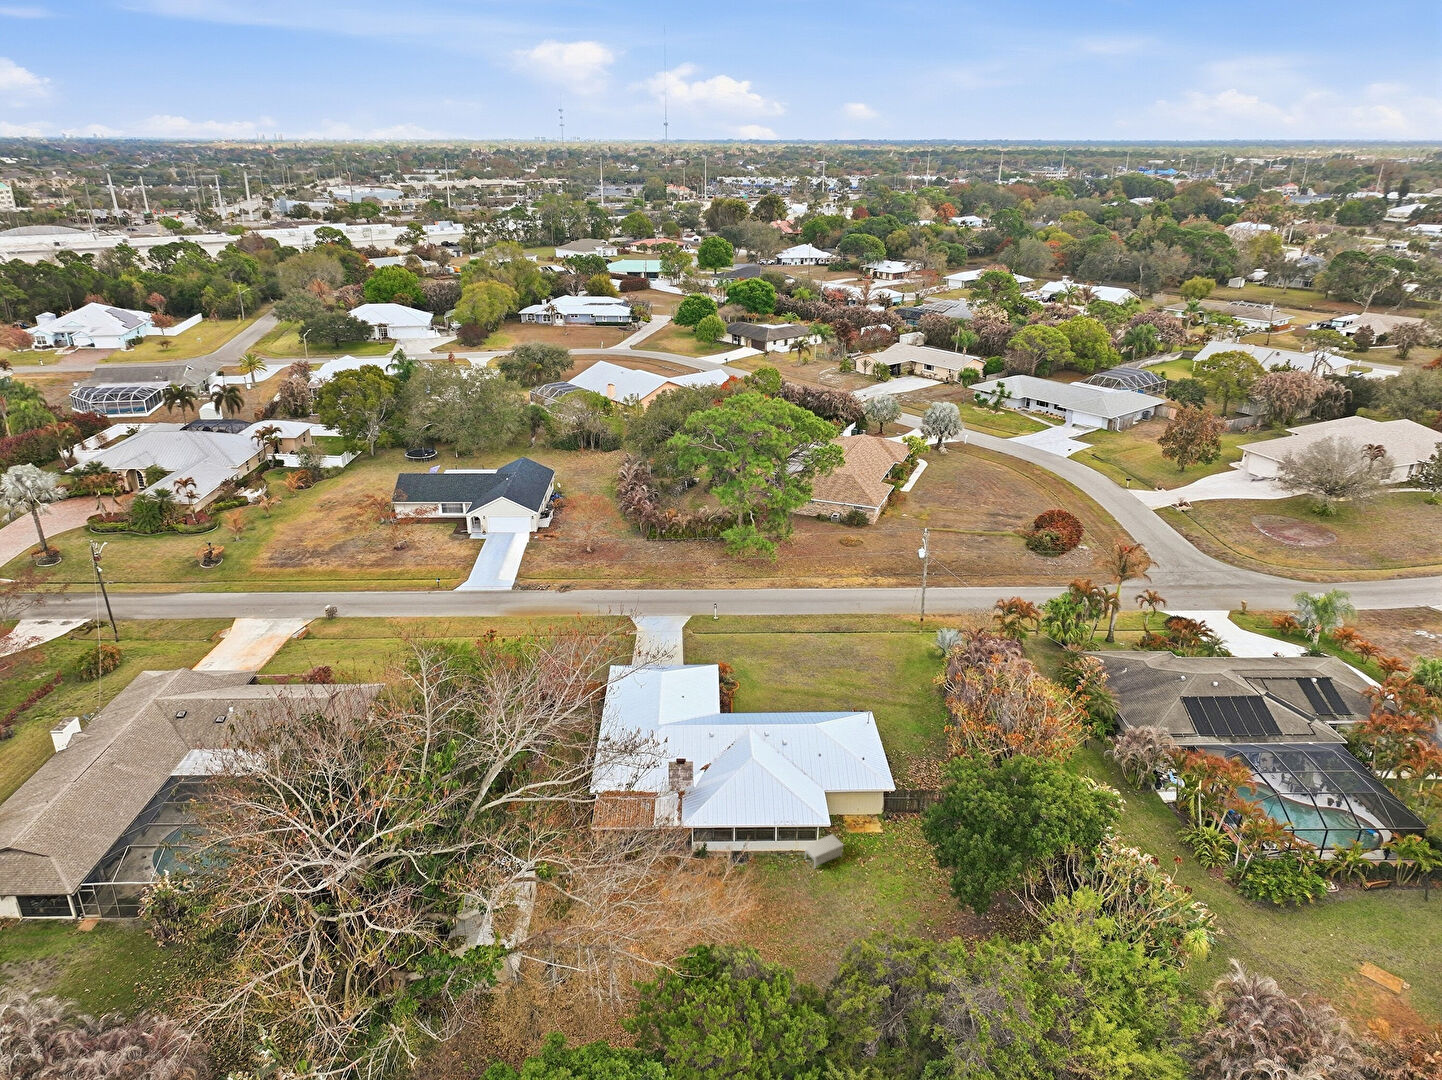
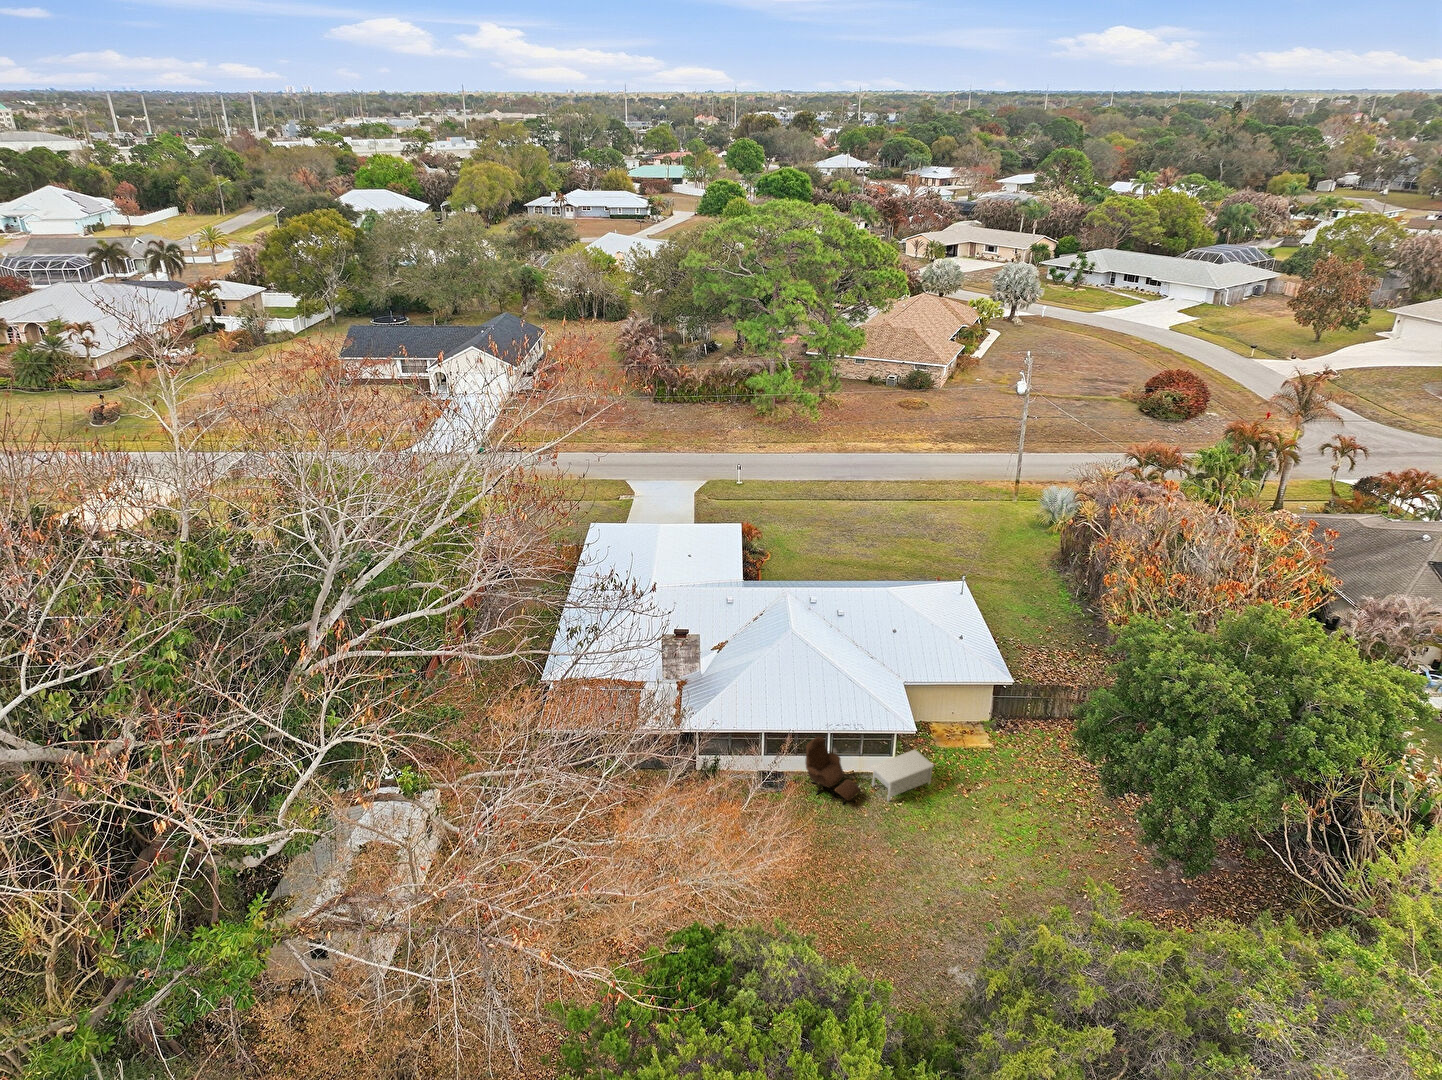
lounge chair: none [762,826,797,872] -> present [806,737,860,804]

